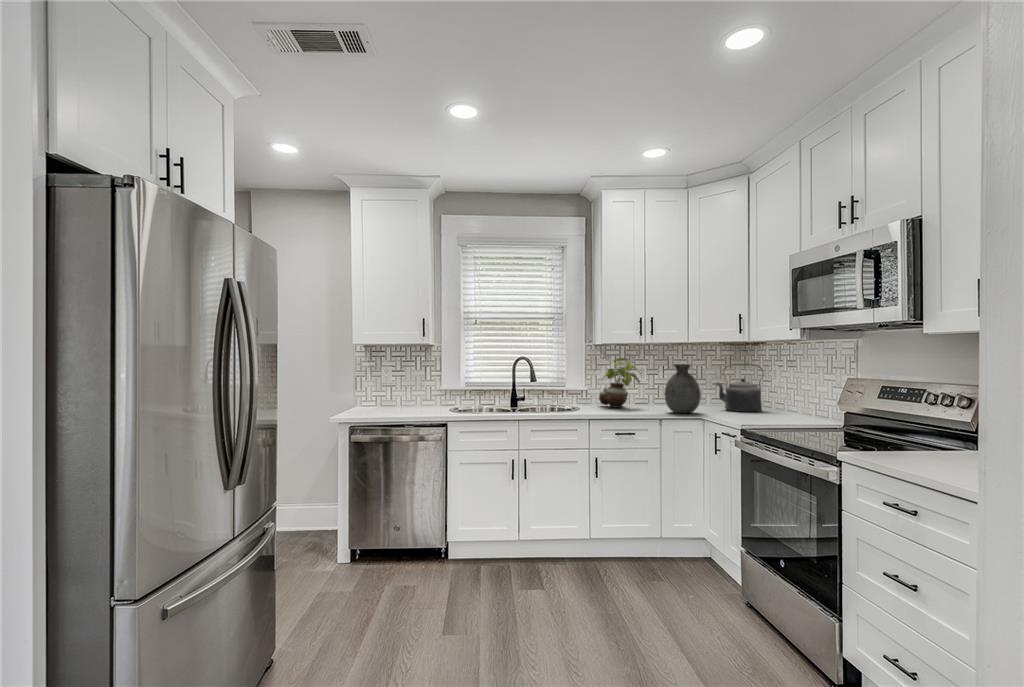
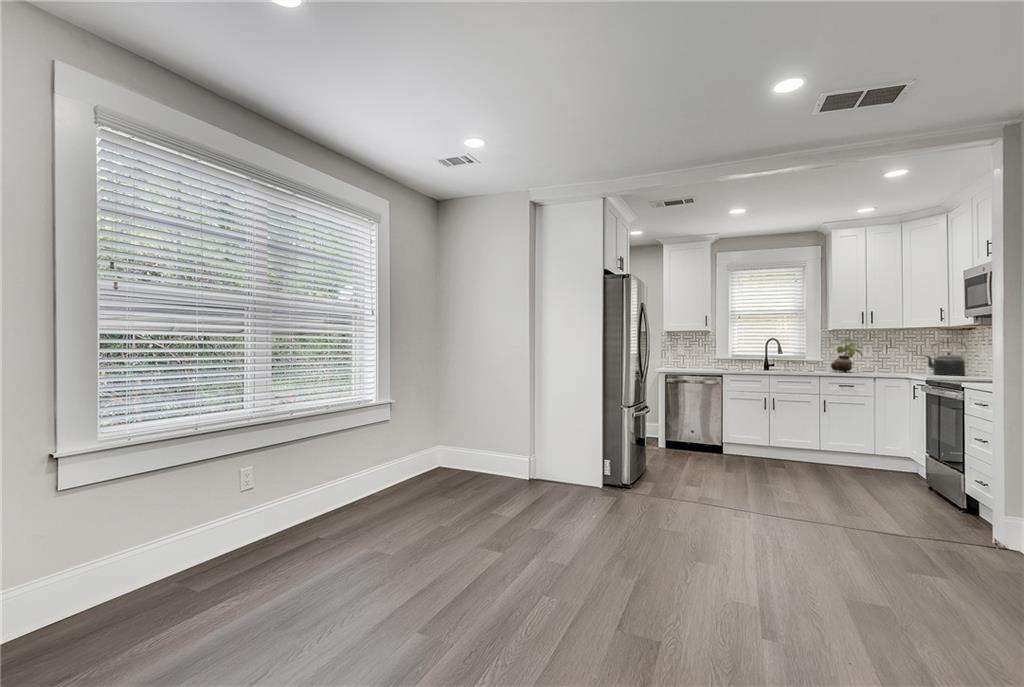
vase: present [665,364,701,413] -> none [878,342,908,374]

